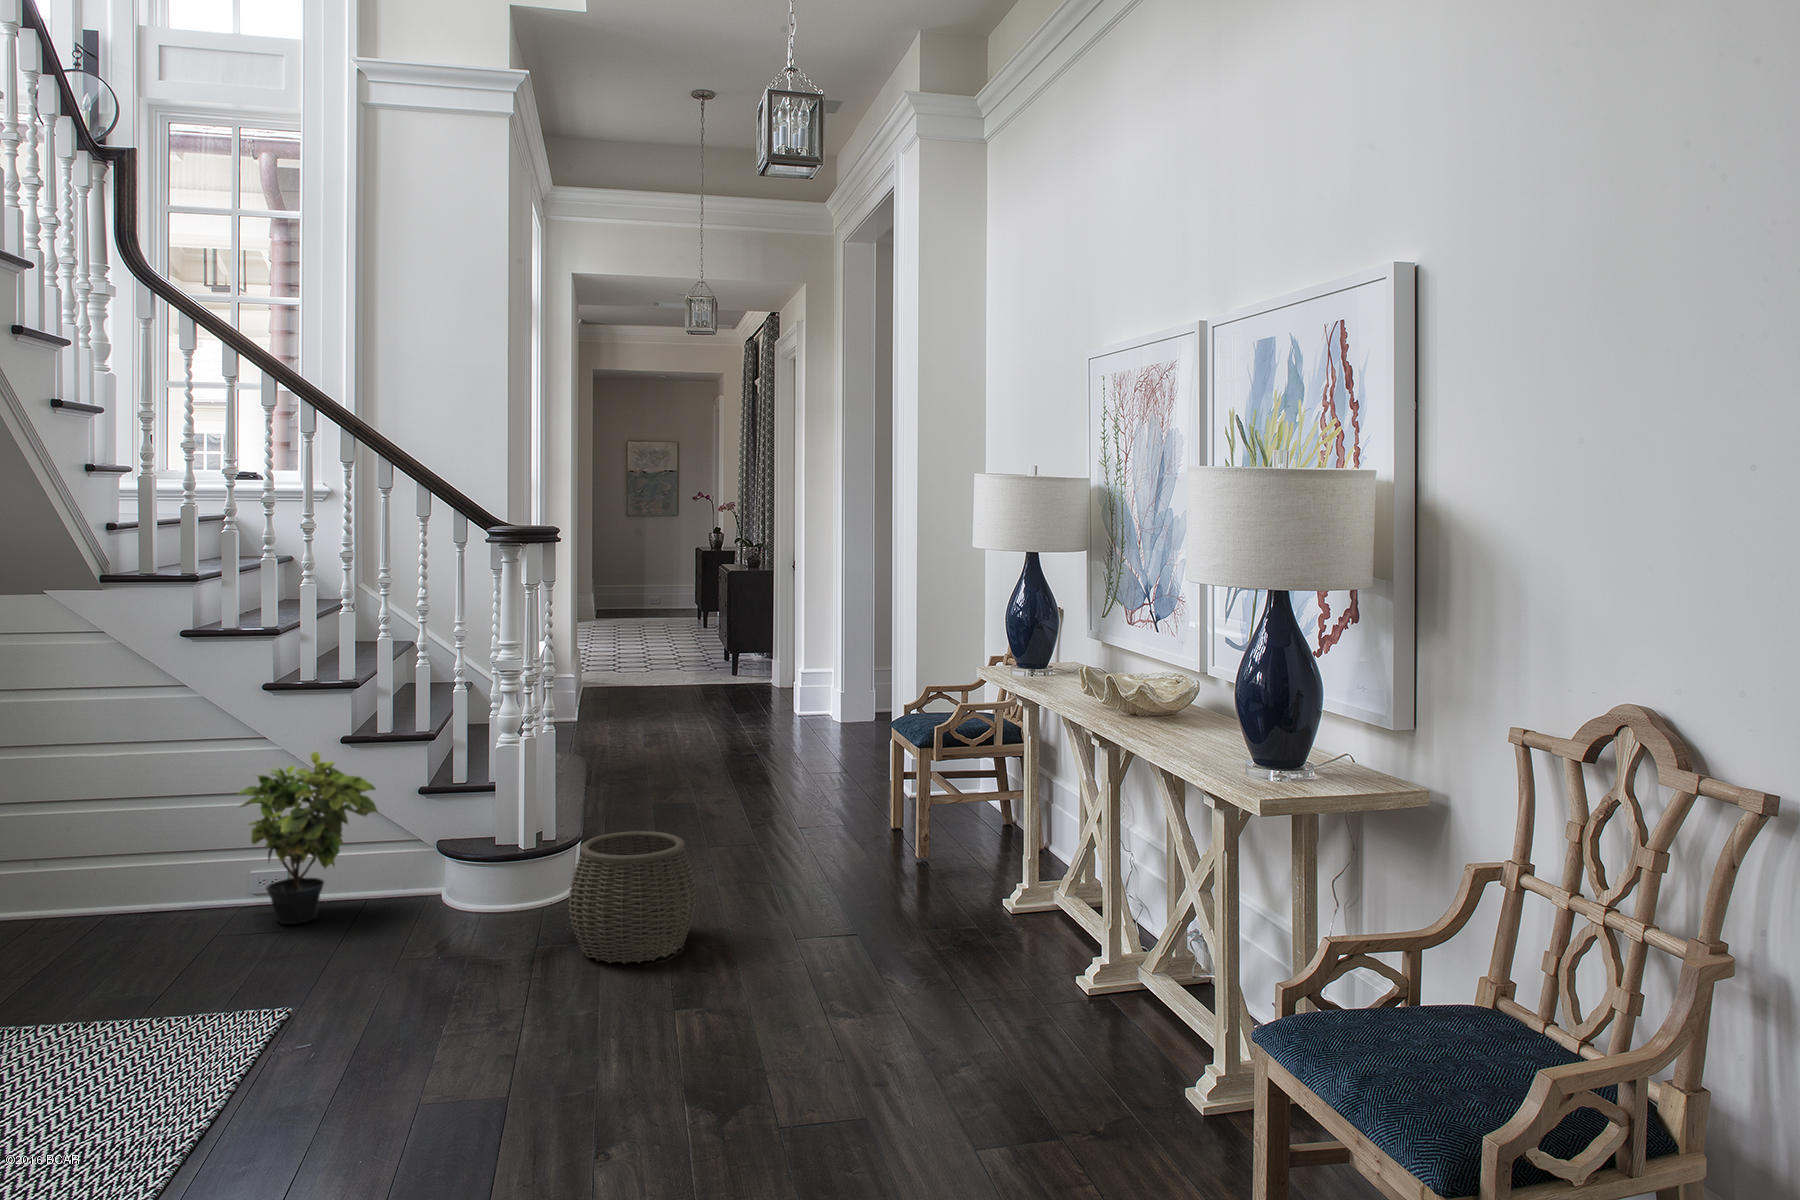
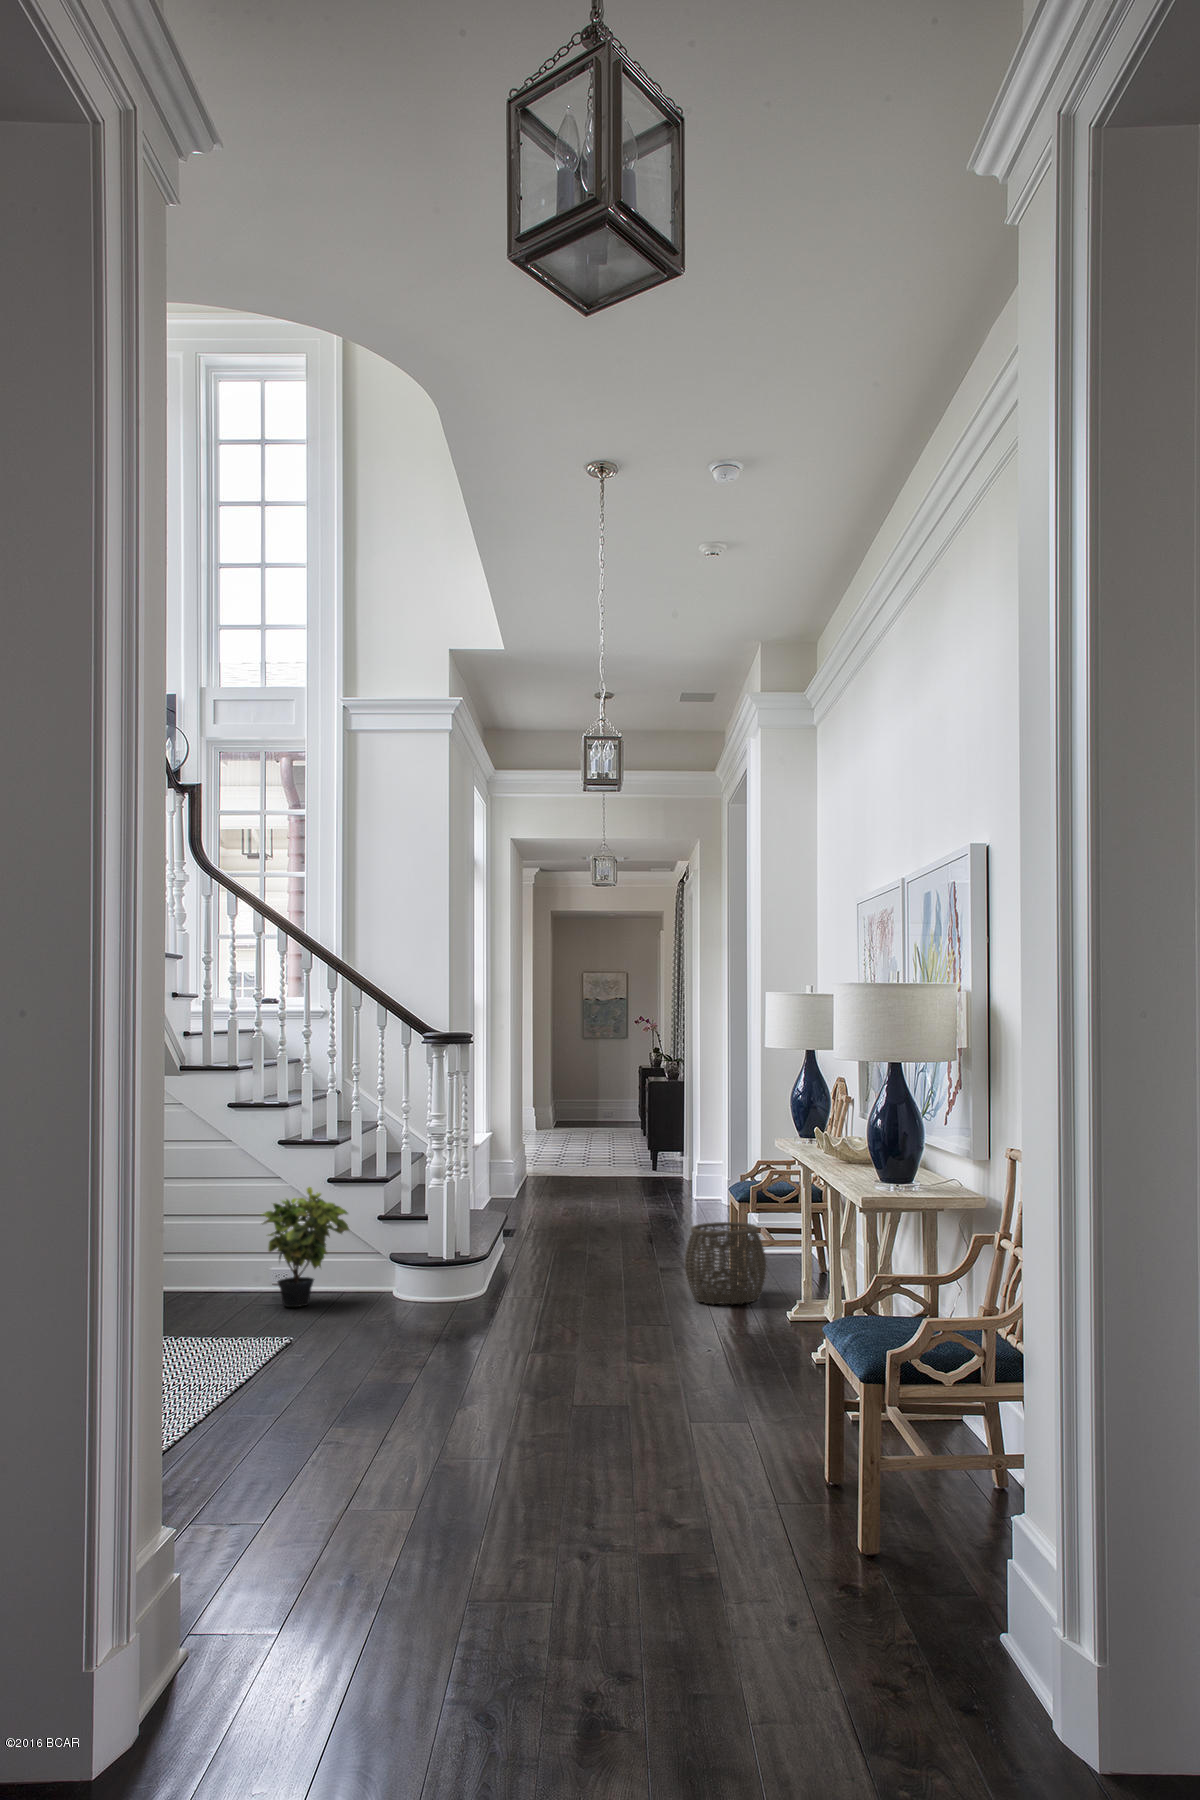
woven basket: present [569,831,697,964] -> present [684,1222,767,1305]

